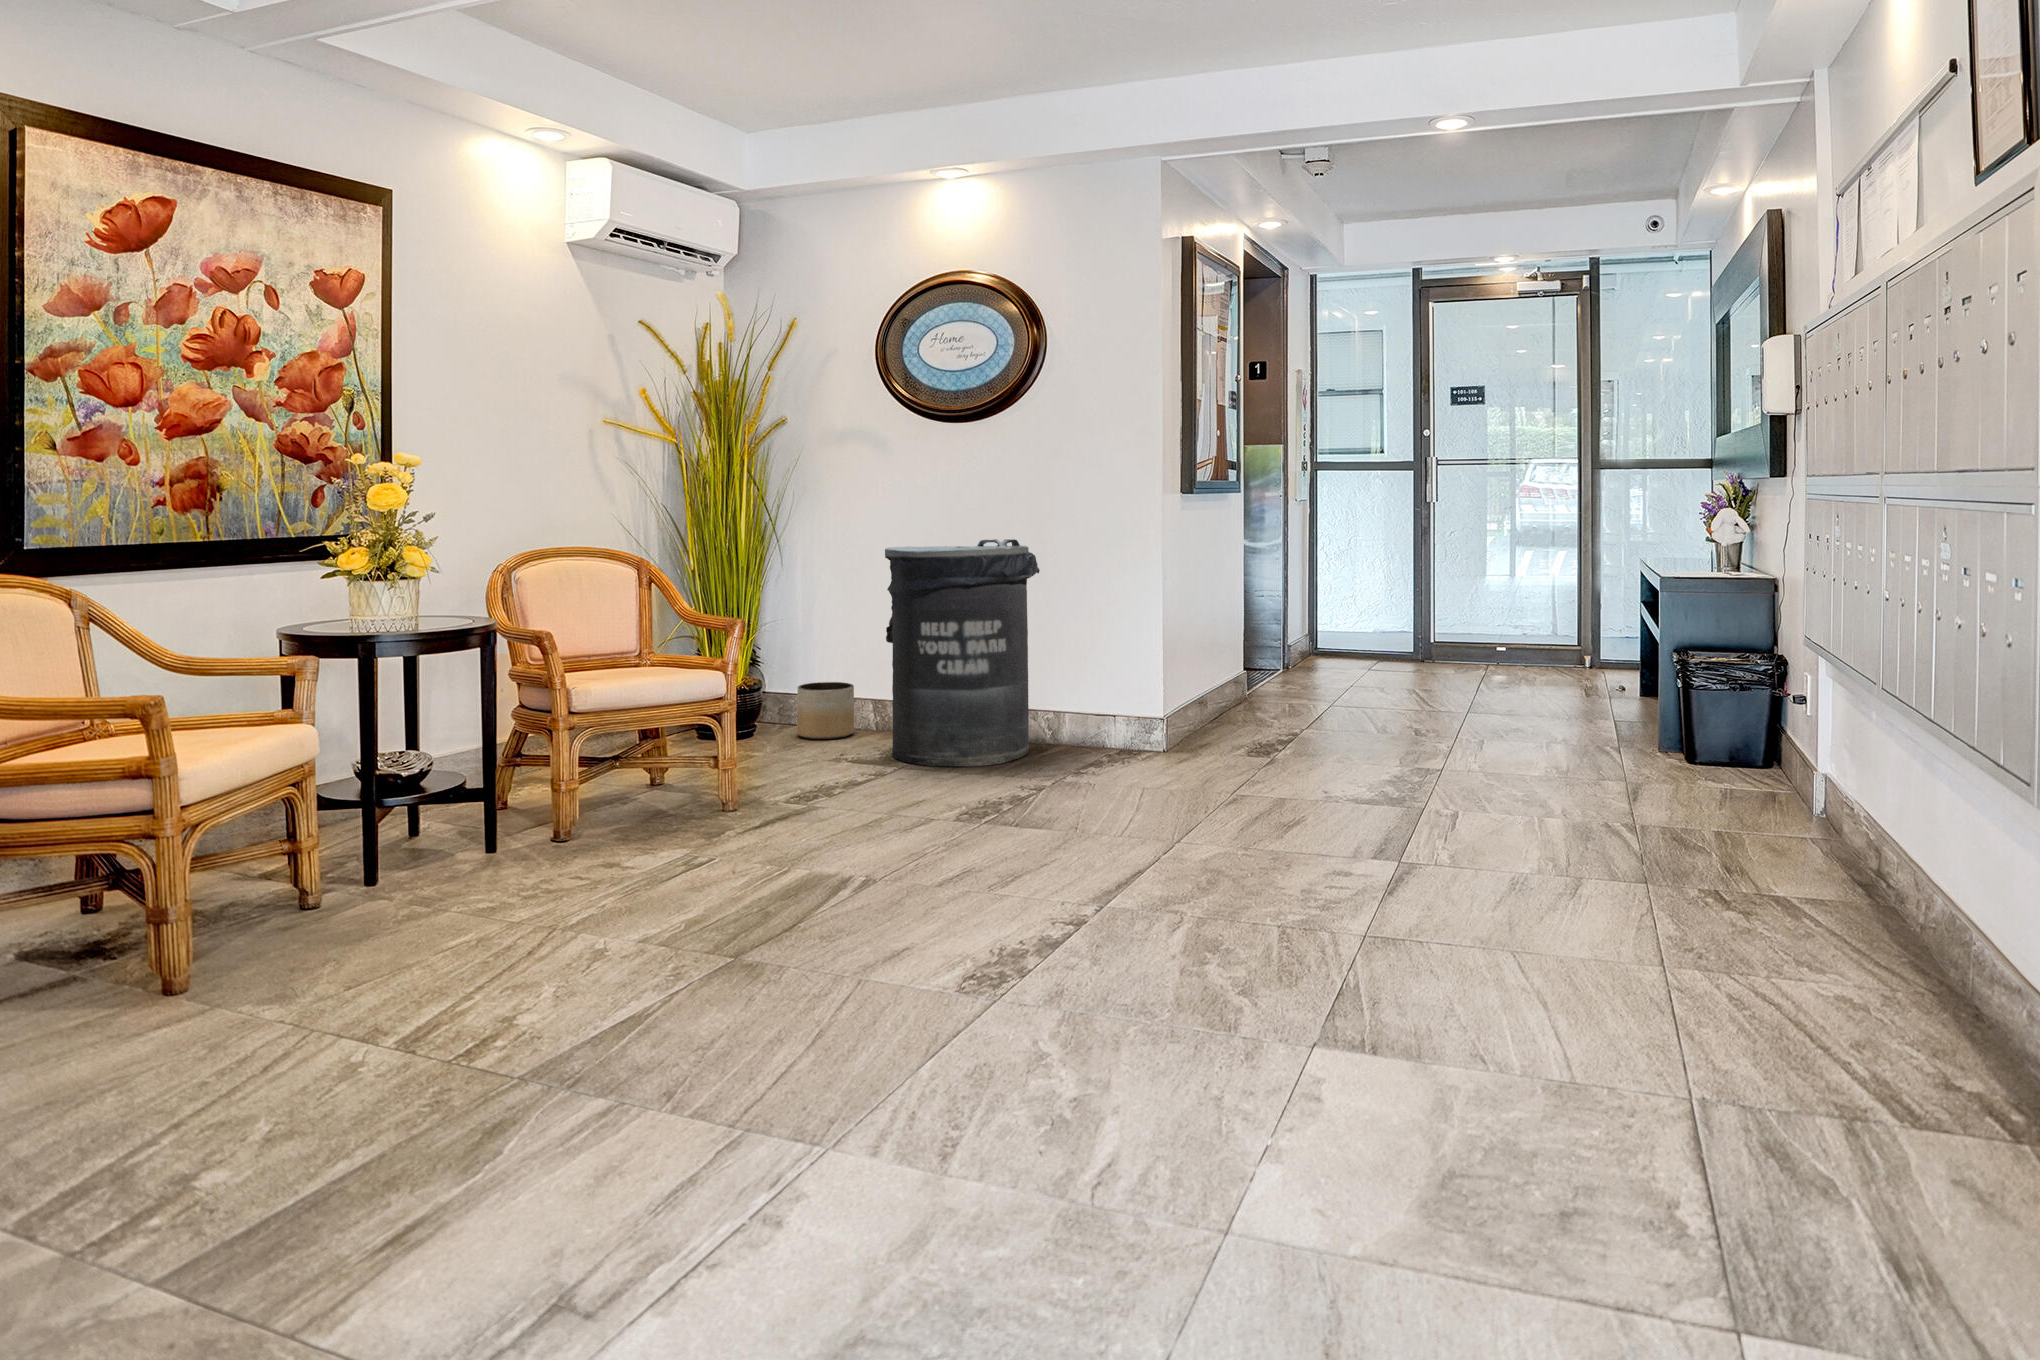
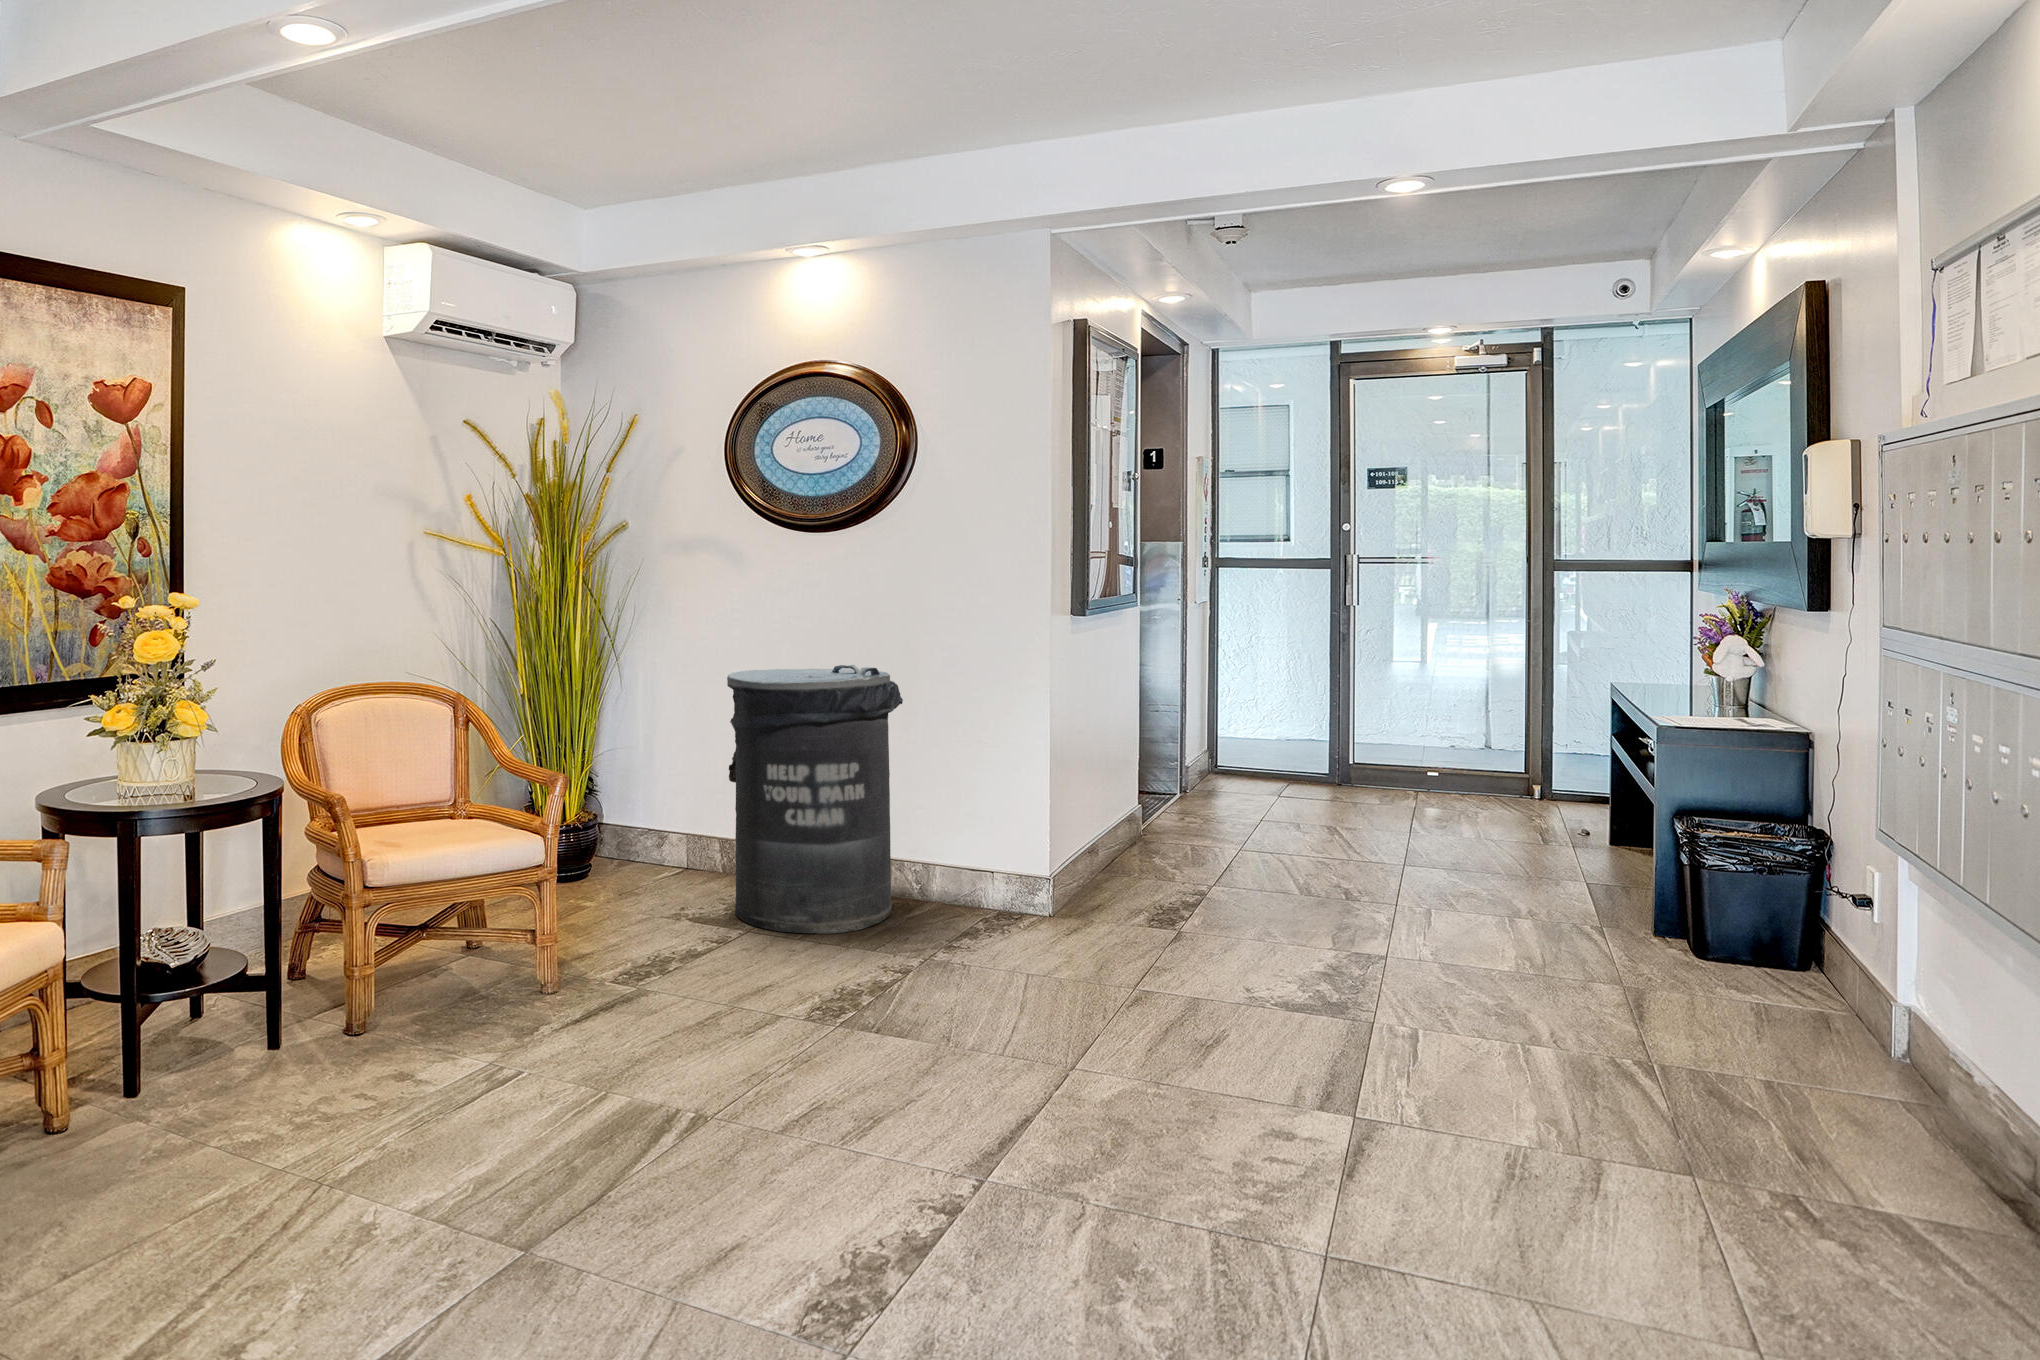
planter: present [797,682,854,739] -> none [632,817,695,885]

